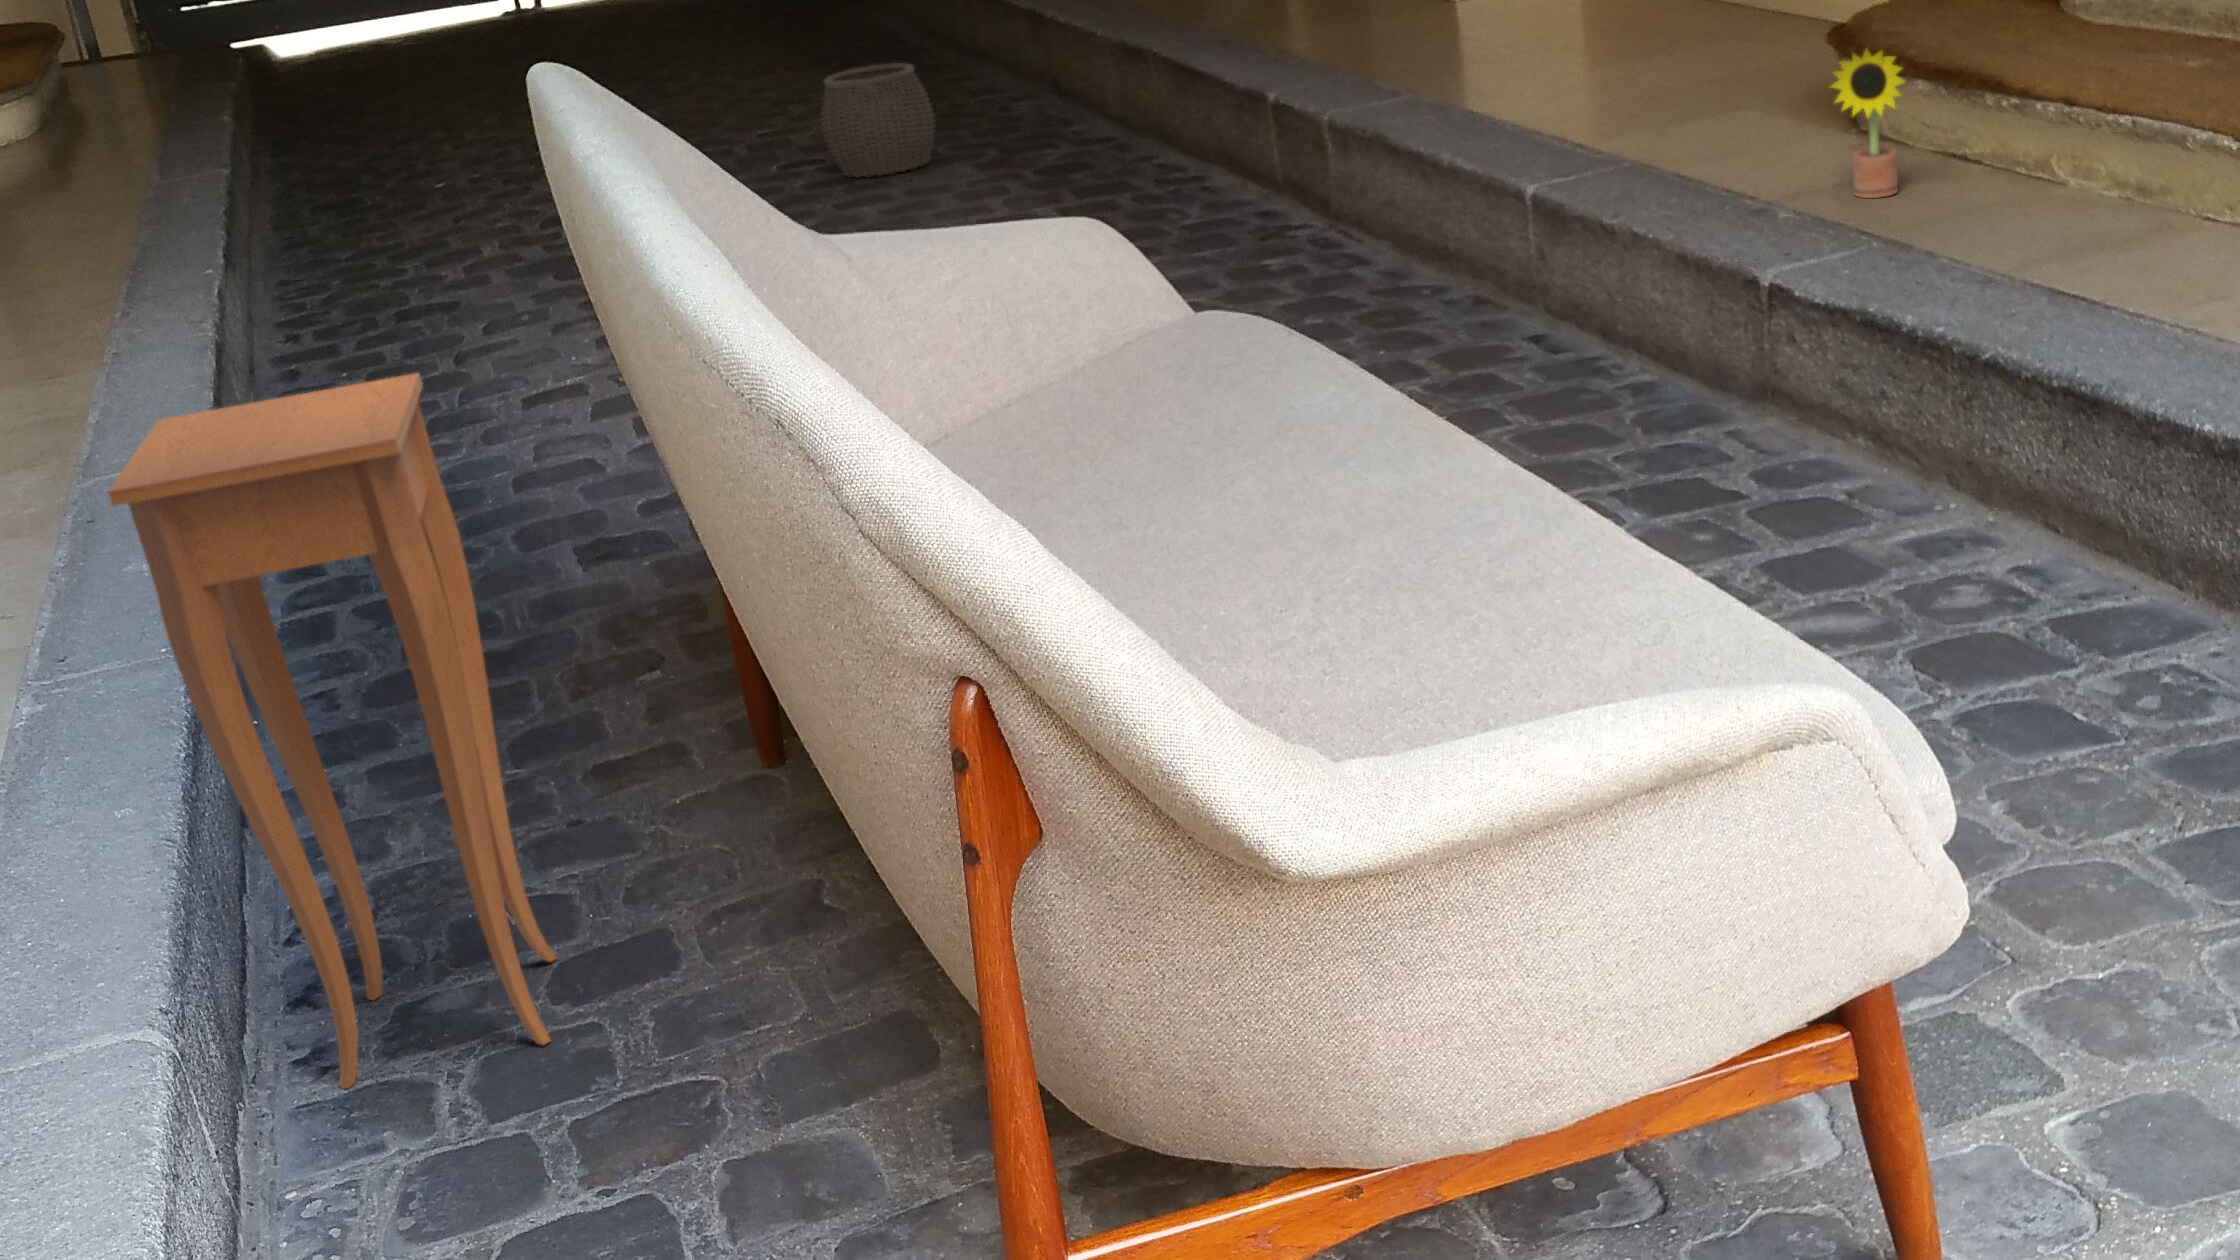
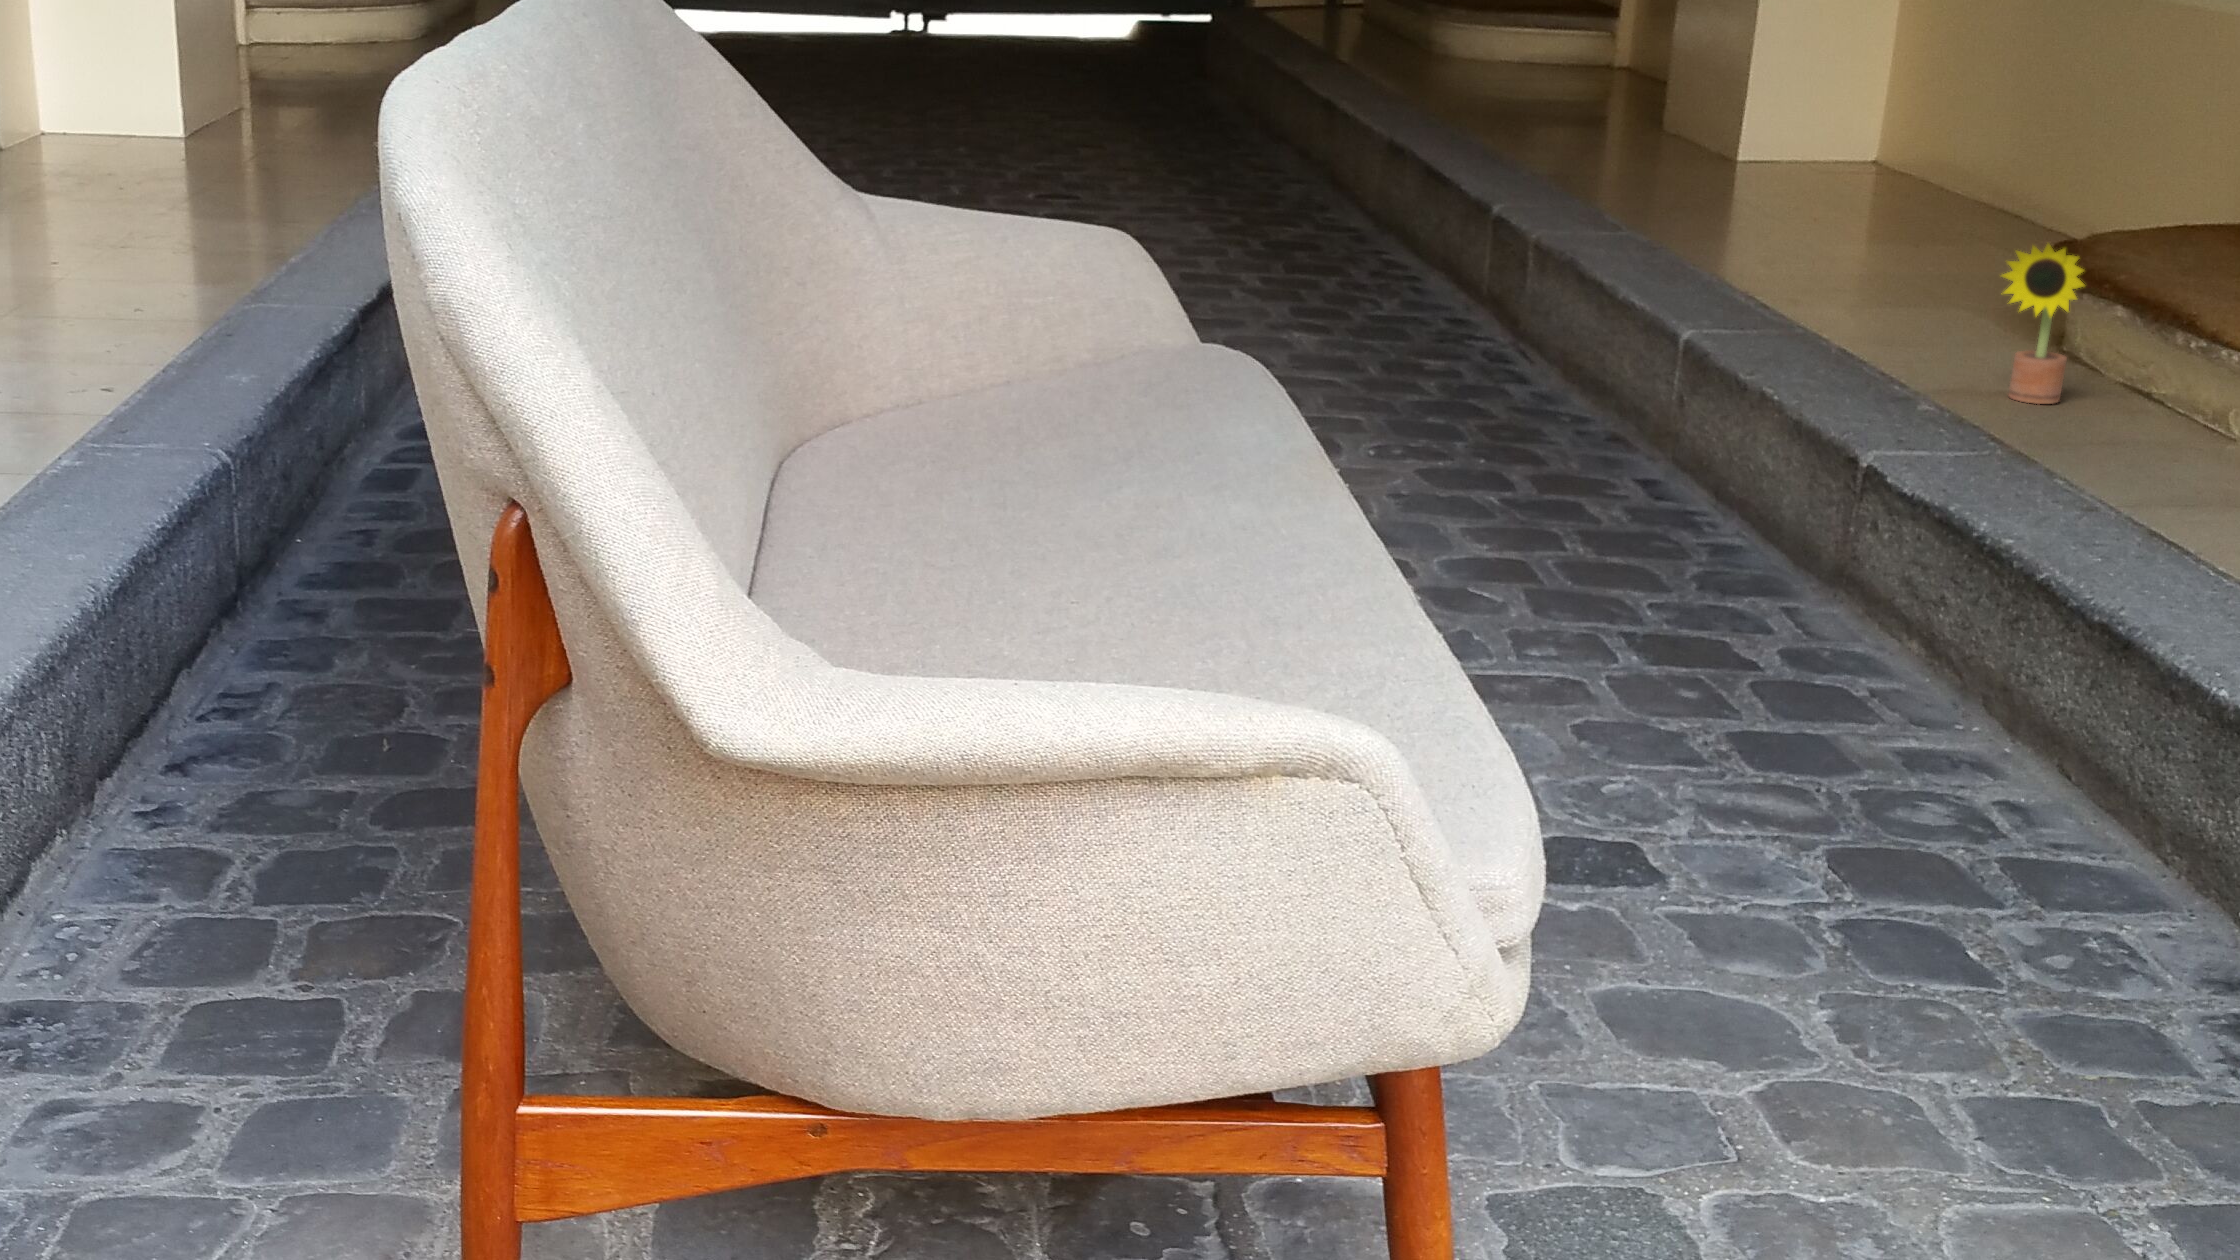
woven basket: present [822,63,934,177] -> none [1058,103,1169,209]
side table: present [108,373,557,1089] -> none [59,214,386,856]

